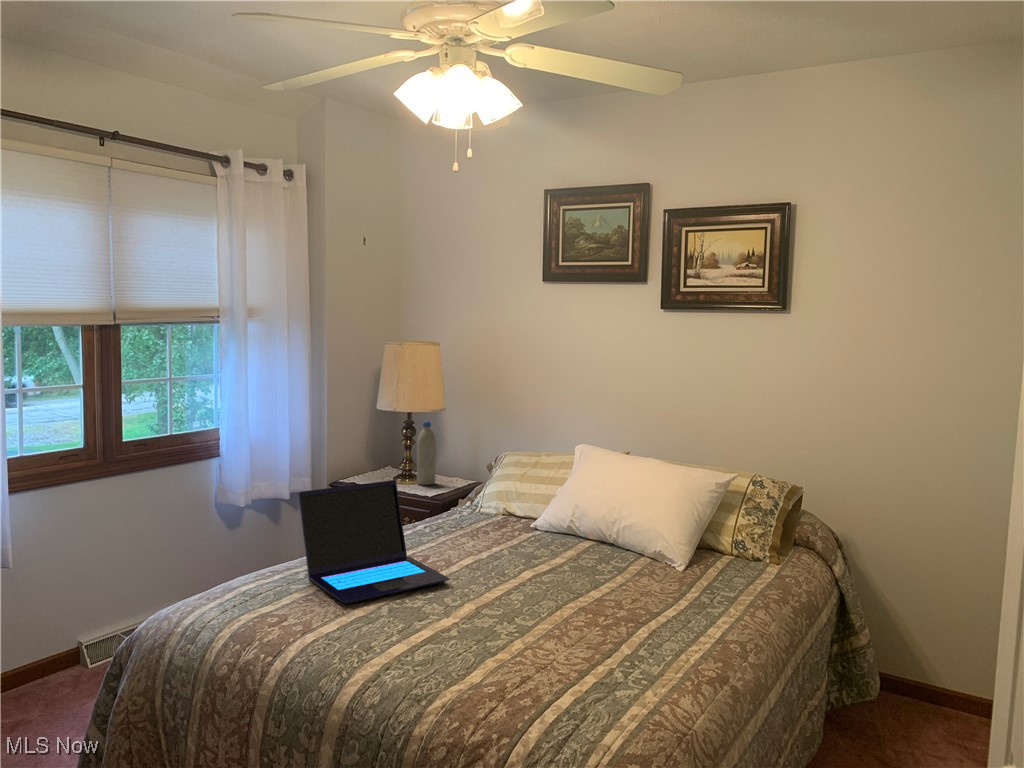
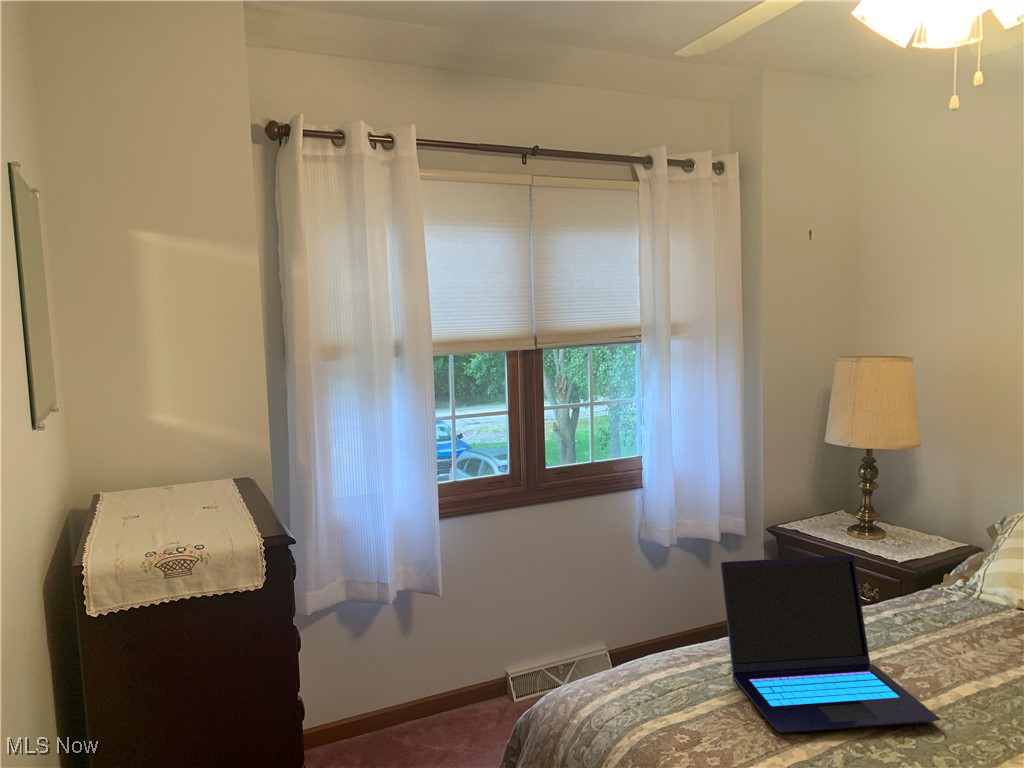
water bottle: present [417,421,436,485] -> none [880,461,908,544]

